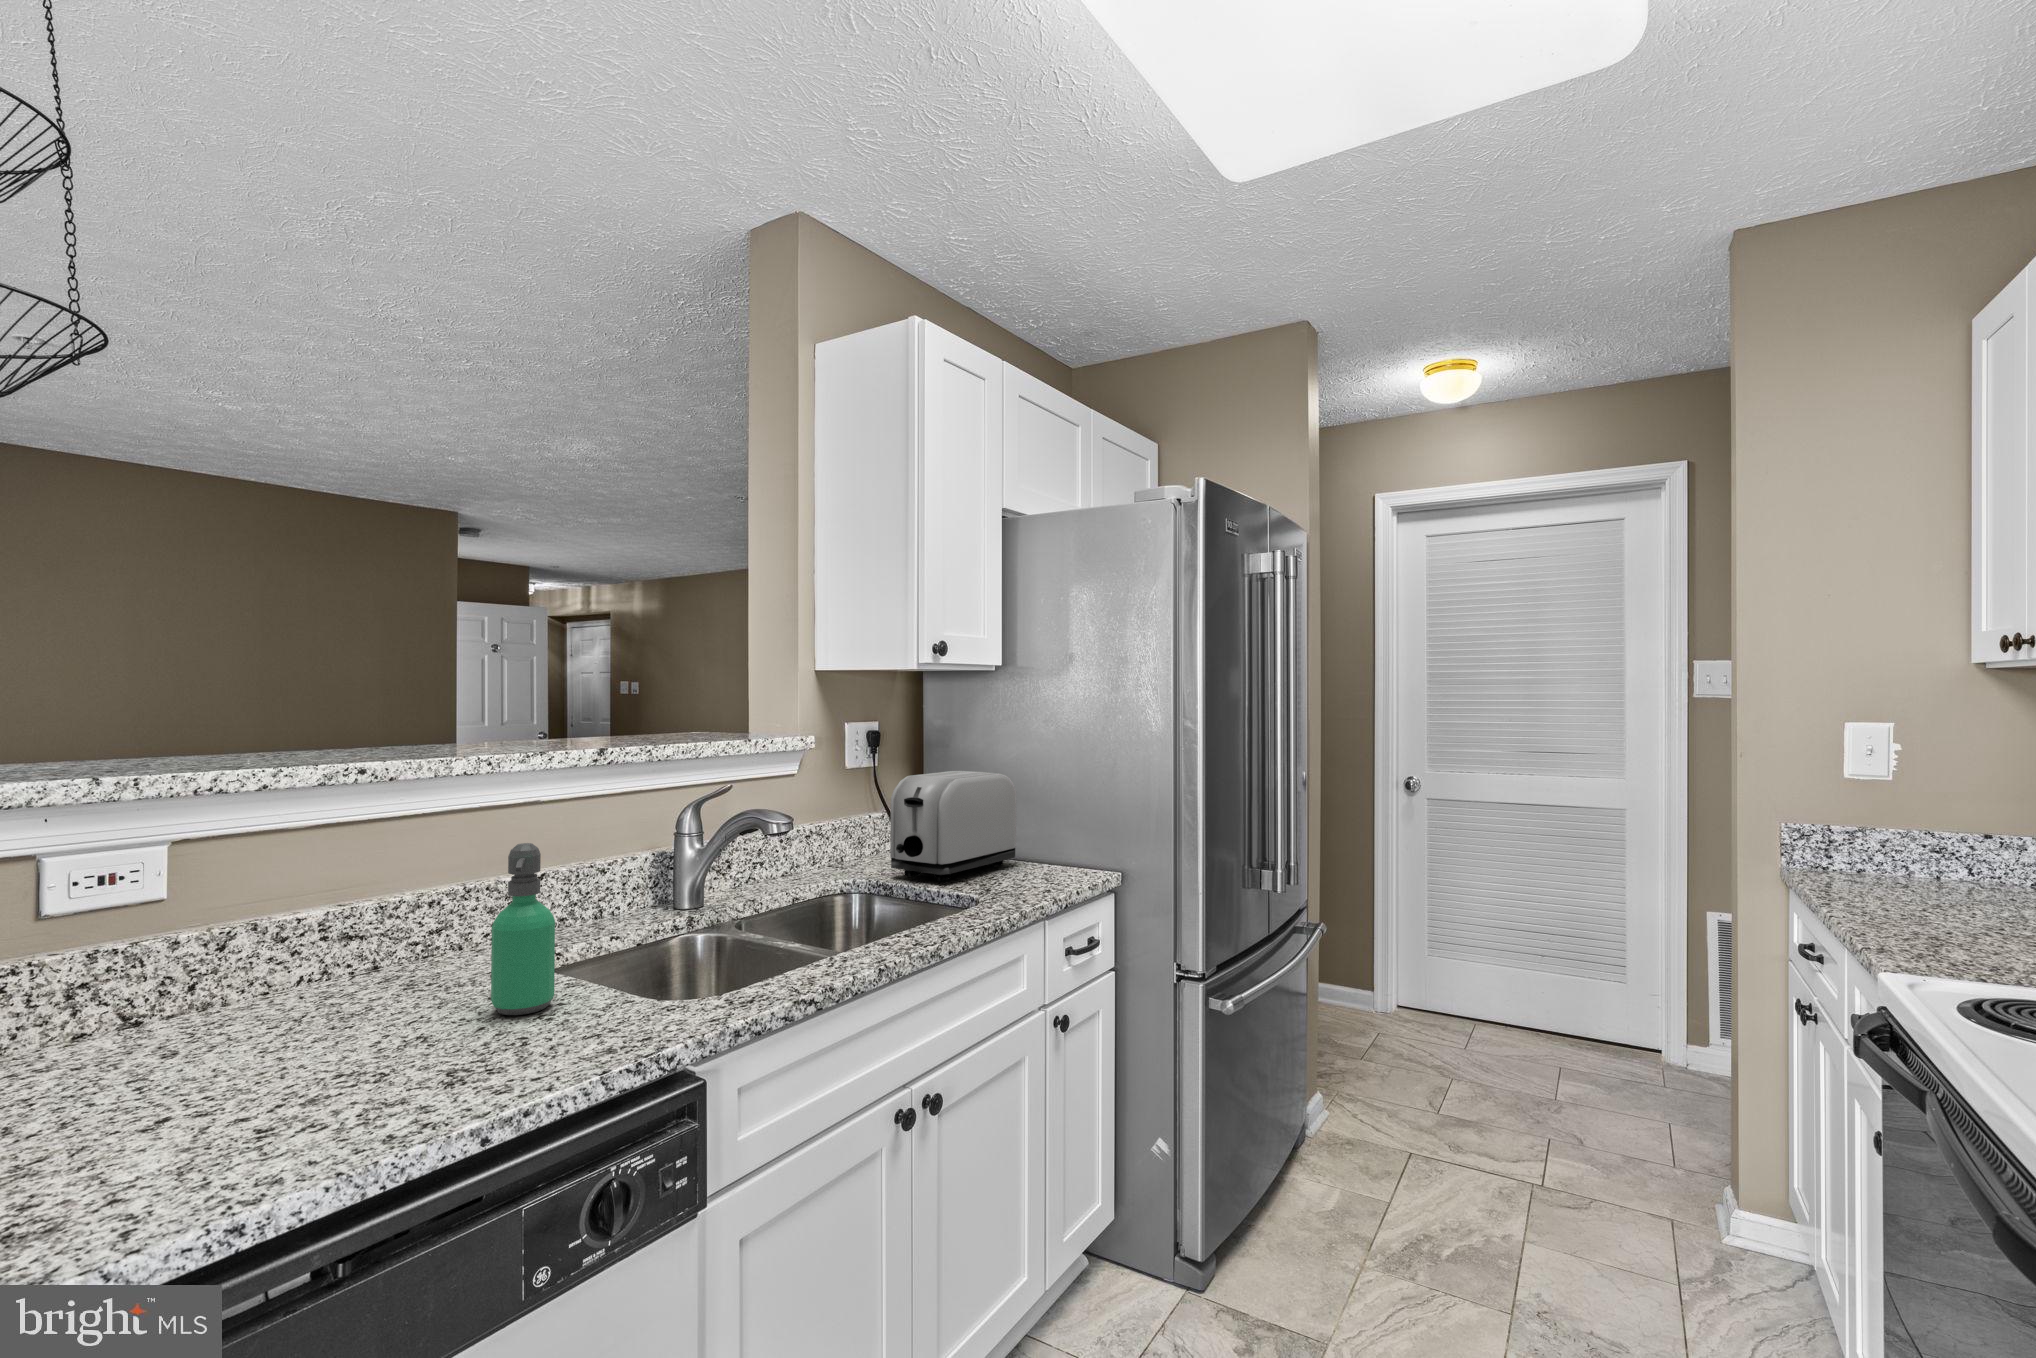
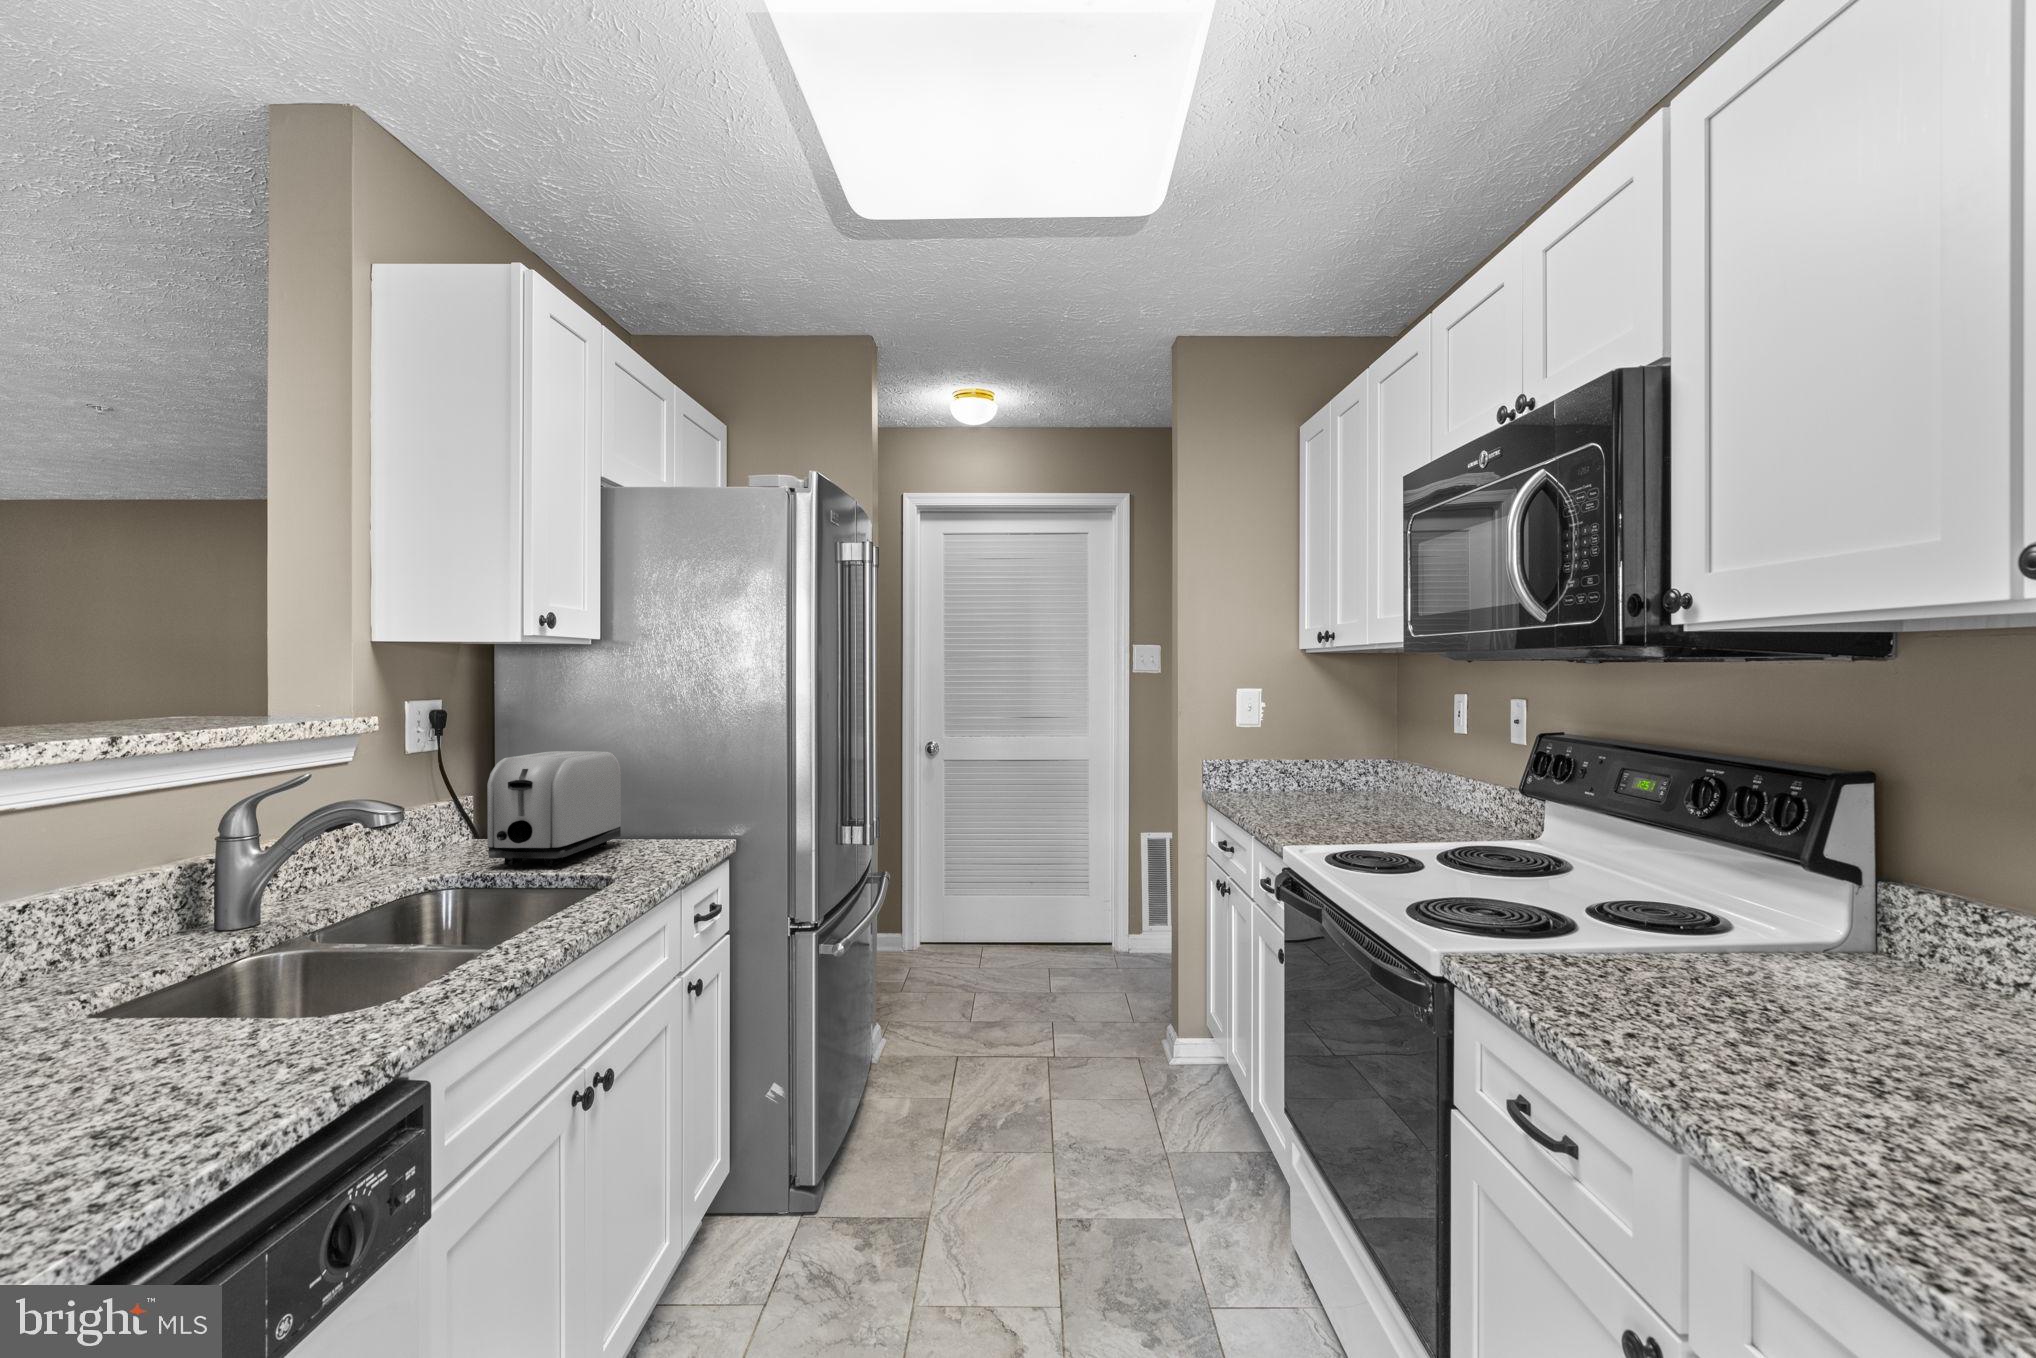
soap dispenser: present [491,843,555,1015] -> none [73,849,171,1066]

